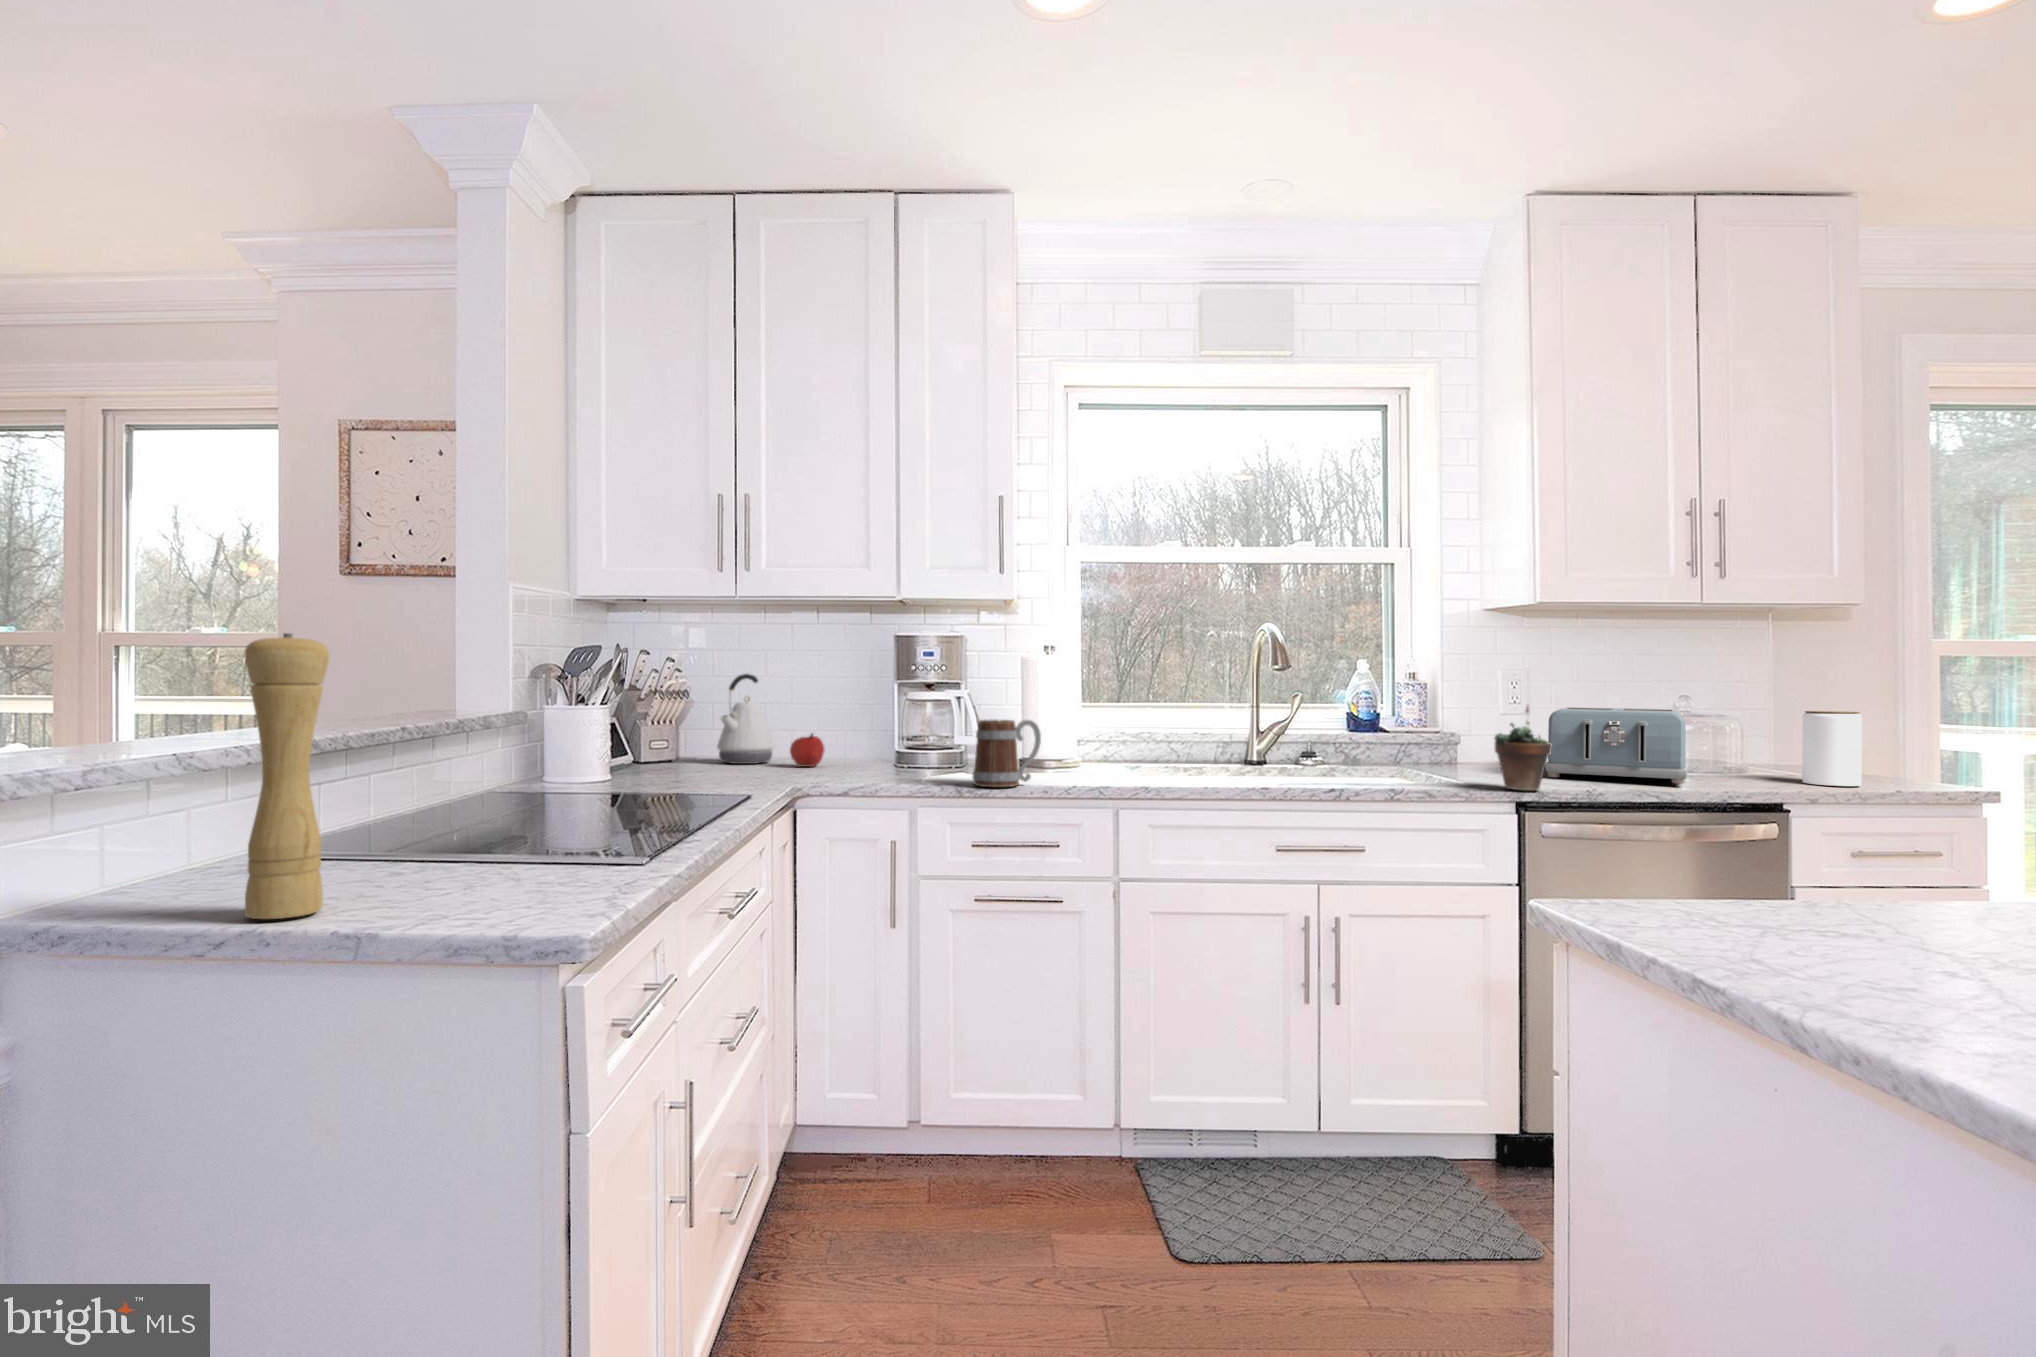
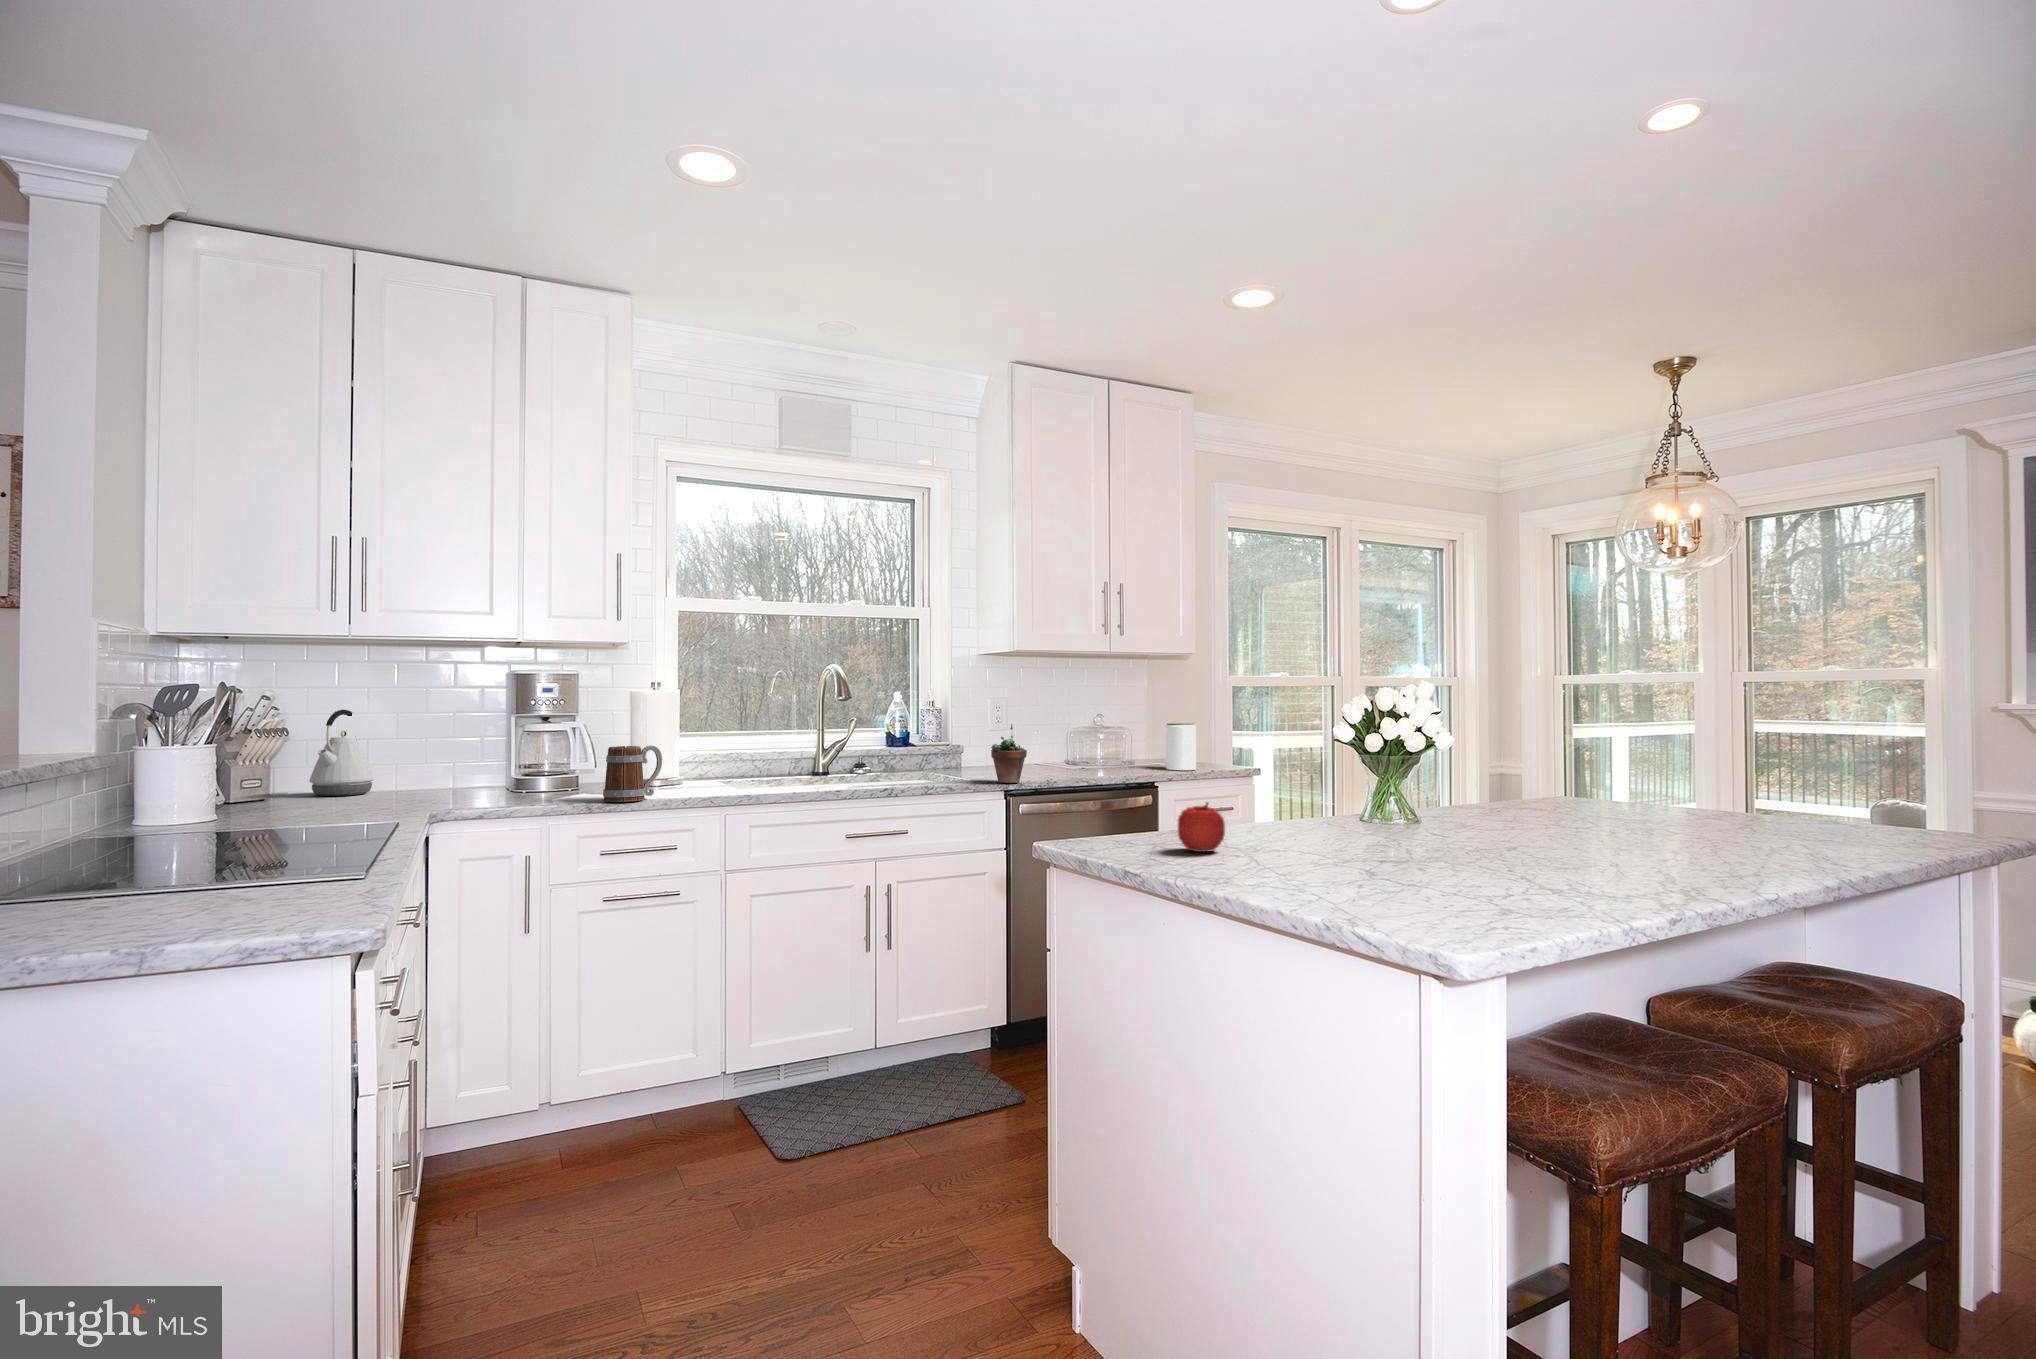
pepper mill: present [245,633,329,919] -> none [94,698,173,937]
toaster: present [1545,707,1687,784] -> none [1021,724,1104,773]
apple: present [790,734,824,767] -> present [1178,802,1225,852]

